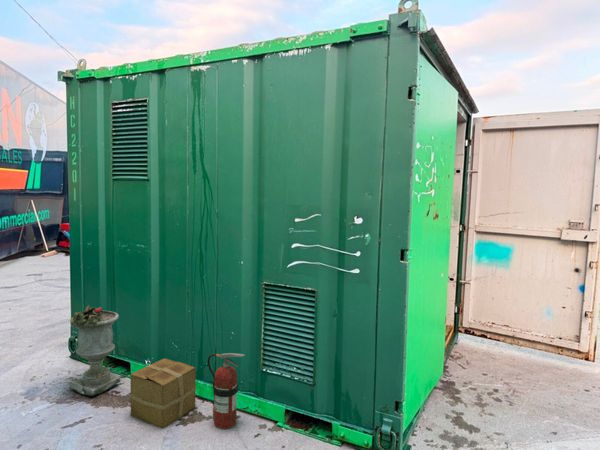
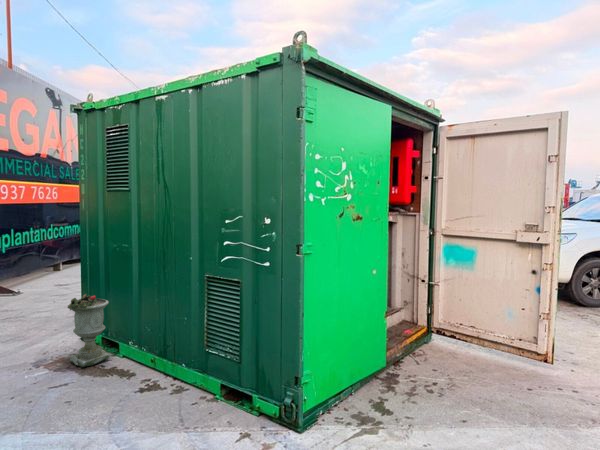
fire extinguisher: present [208,353,245,429] -> none [163,334,188,398]
cardboard box: present [130,358,196,429] -> none [105,339,159,394]

